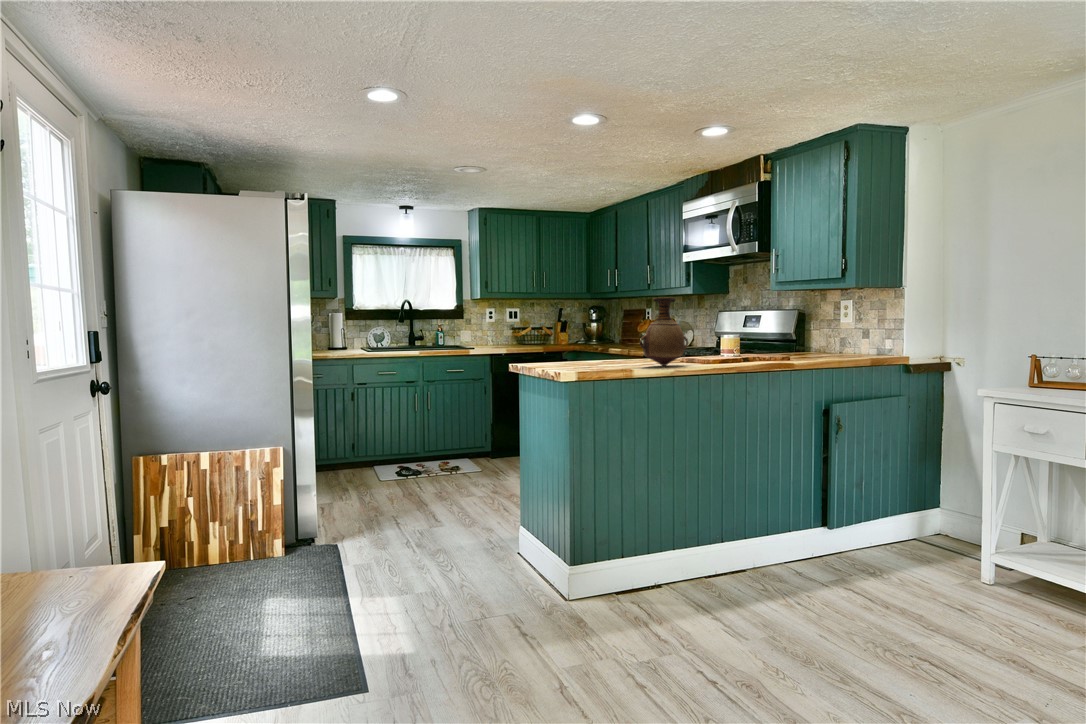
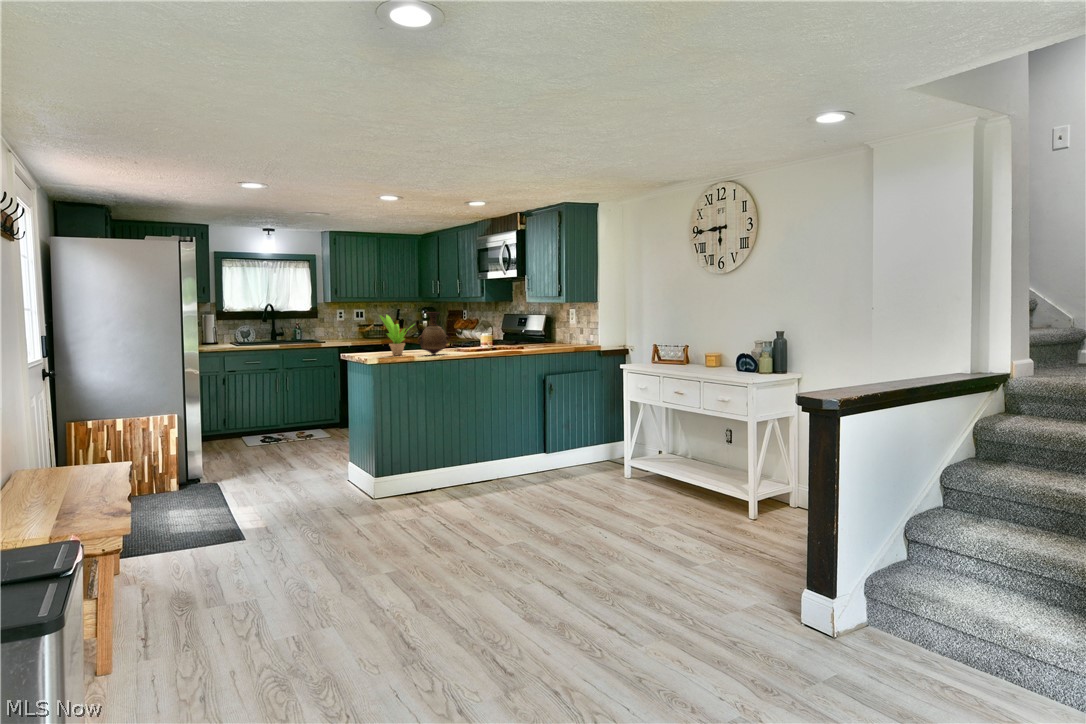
potted plant: none [575,303,628,366] -> present [380,315,406,355]

